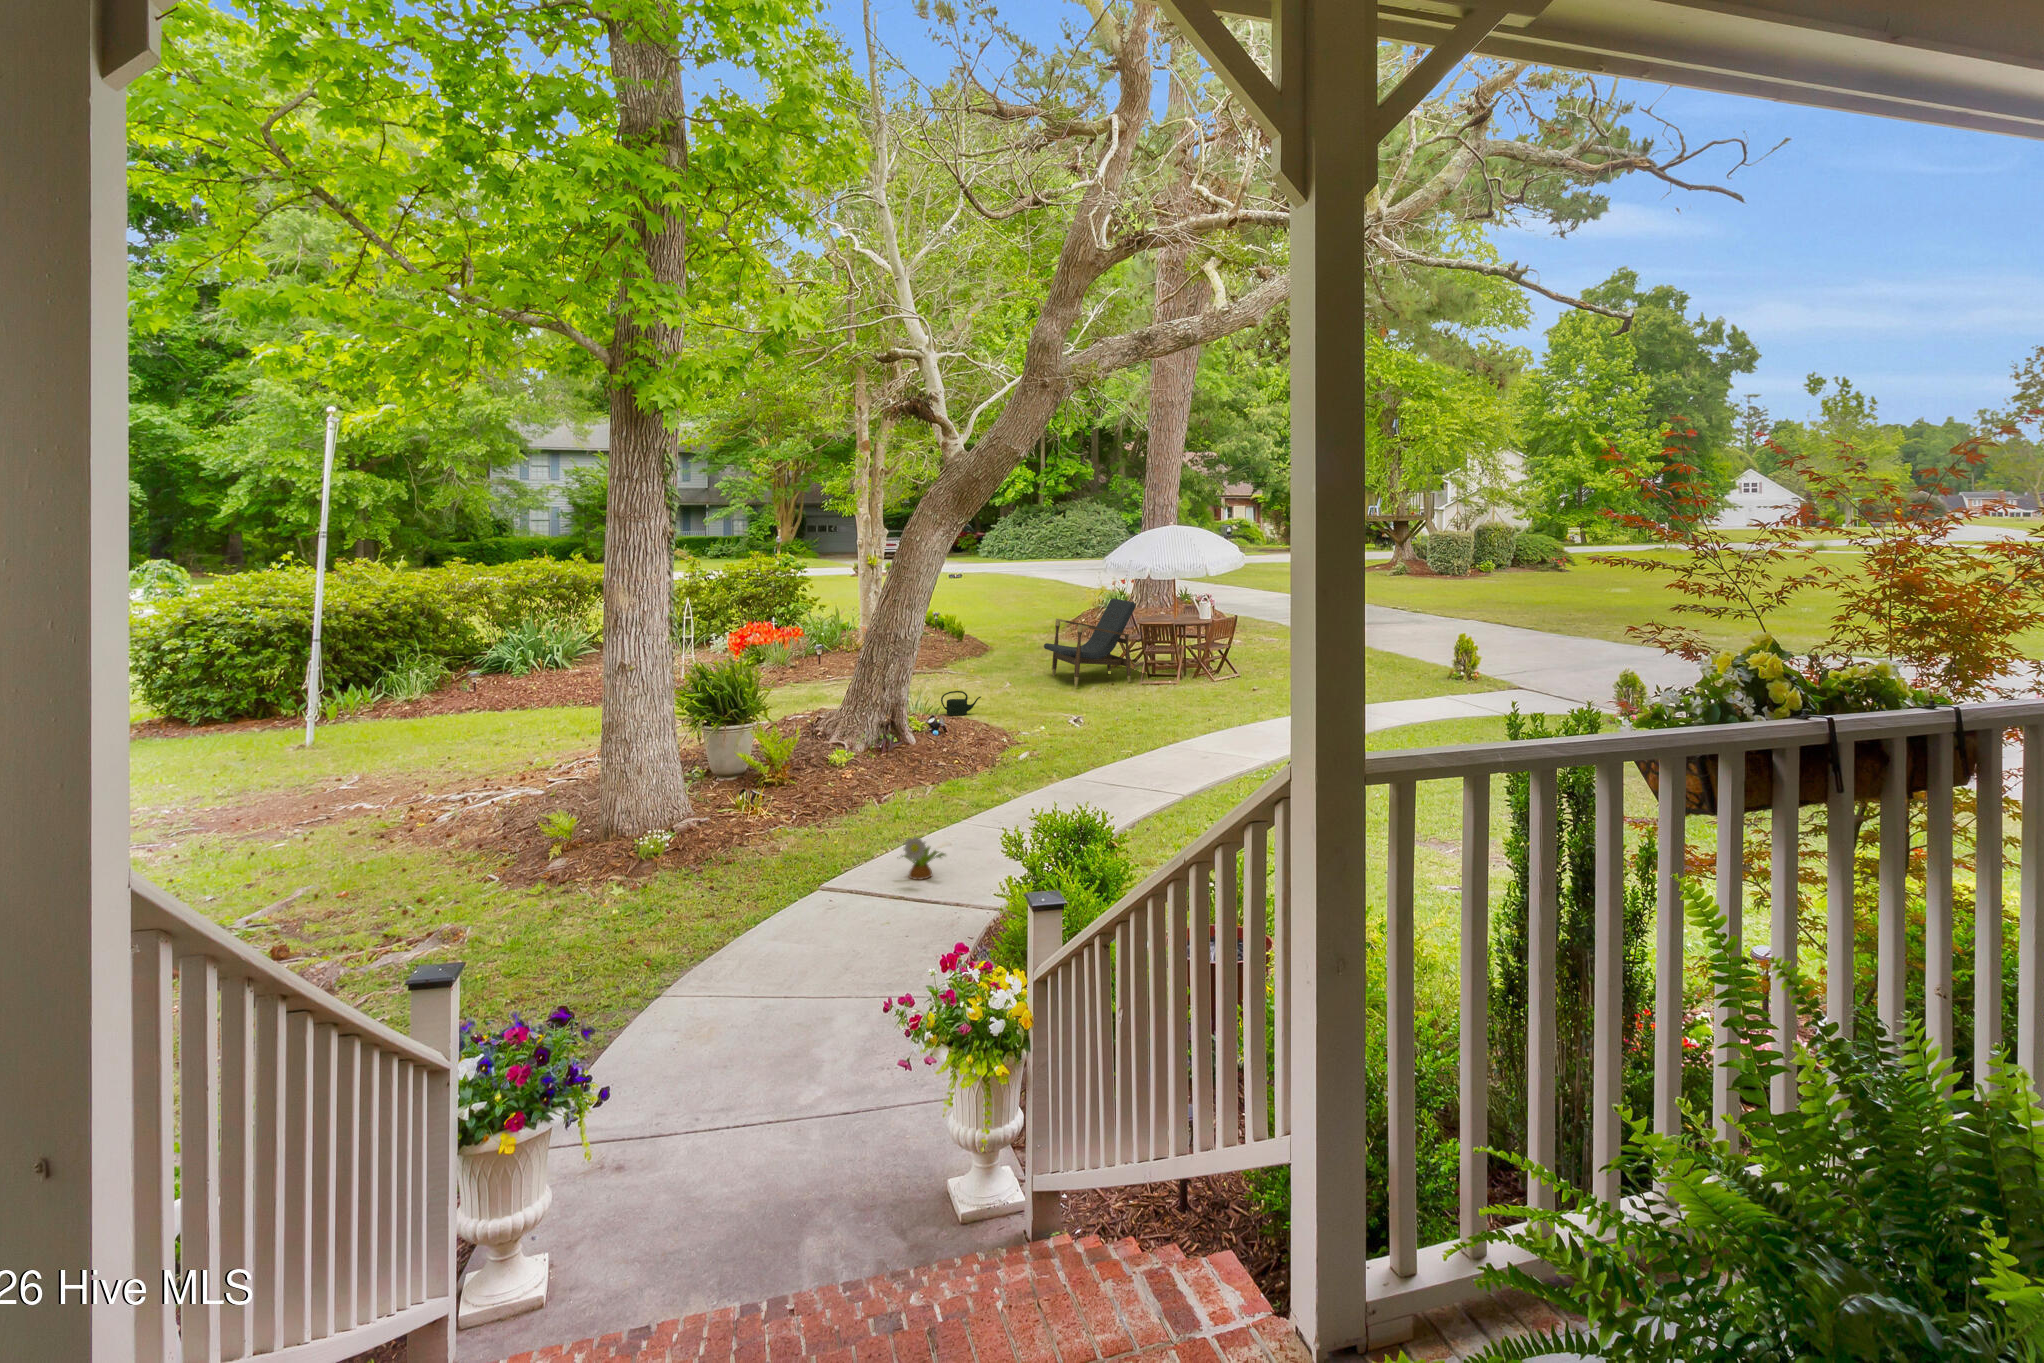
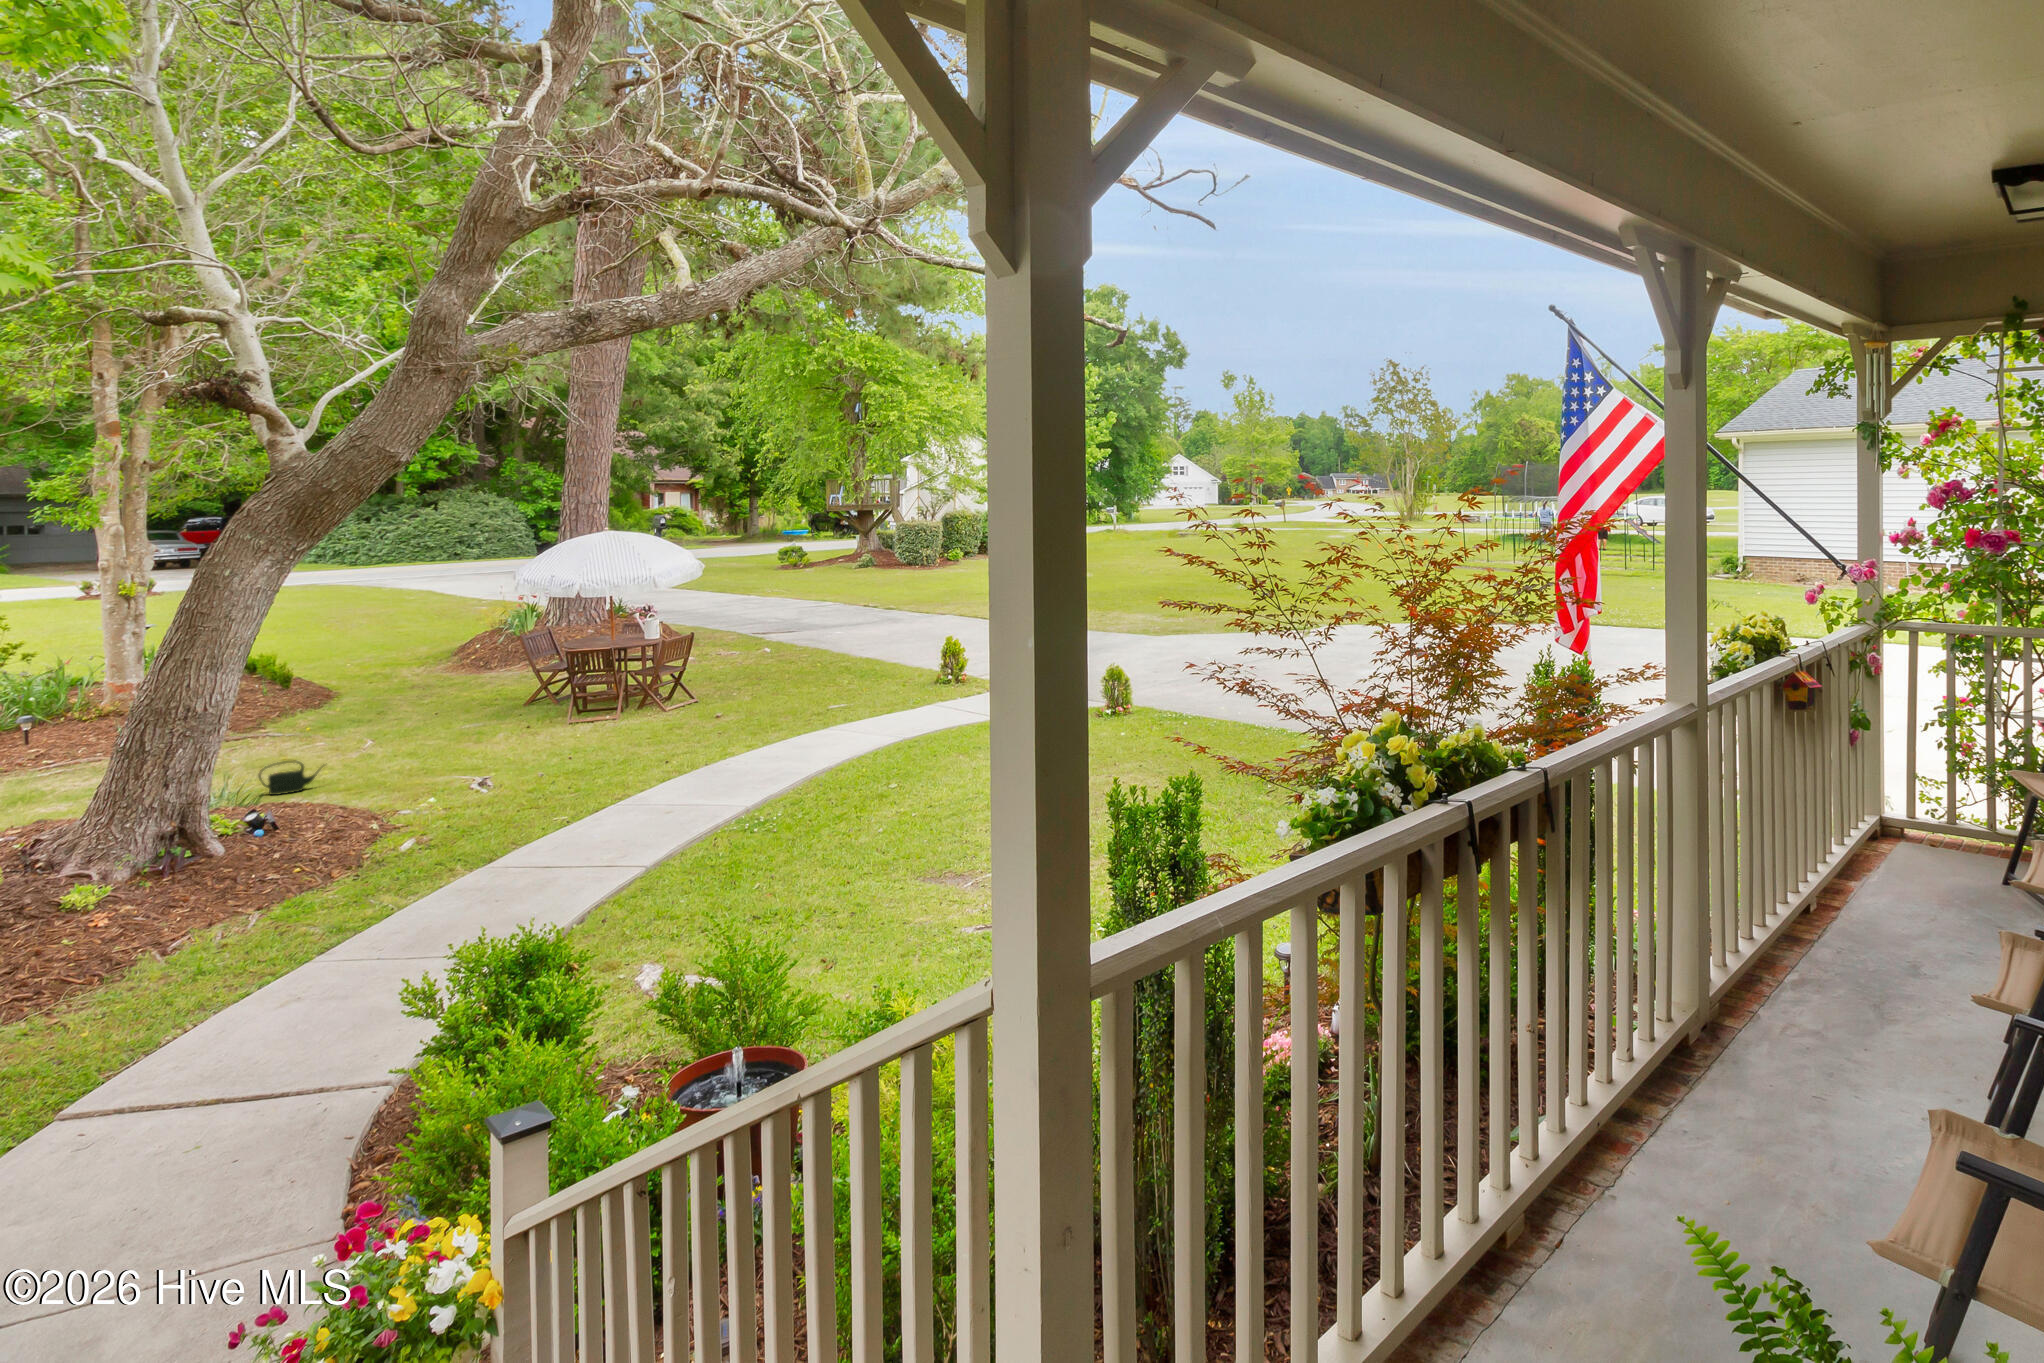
lounge chair: present [1044,598,1136,686] -> none [420,617,554,731]
decorative plant: present [902,836,945,880] -> none [213,996,305,1057]

